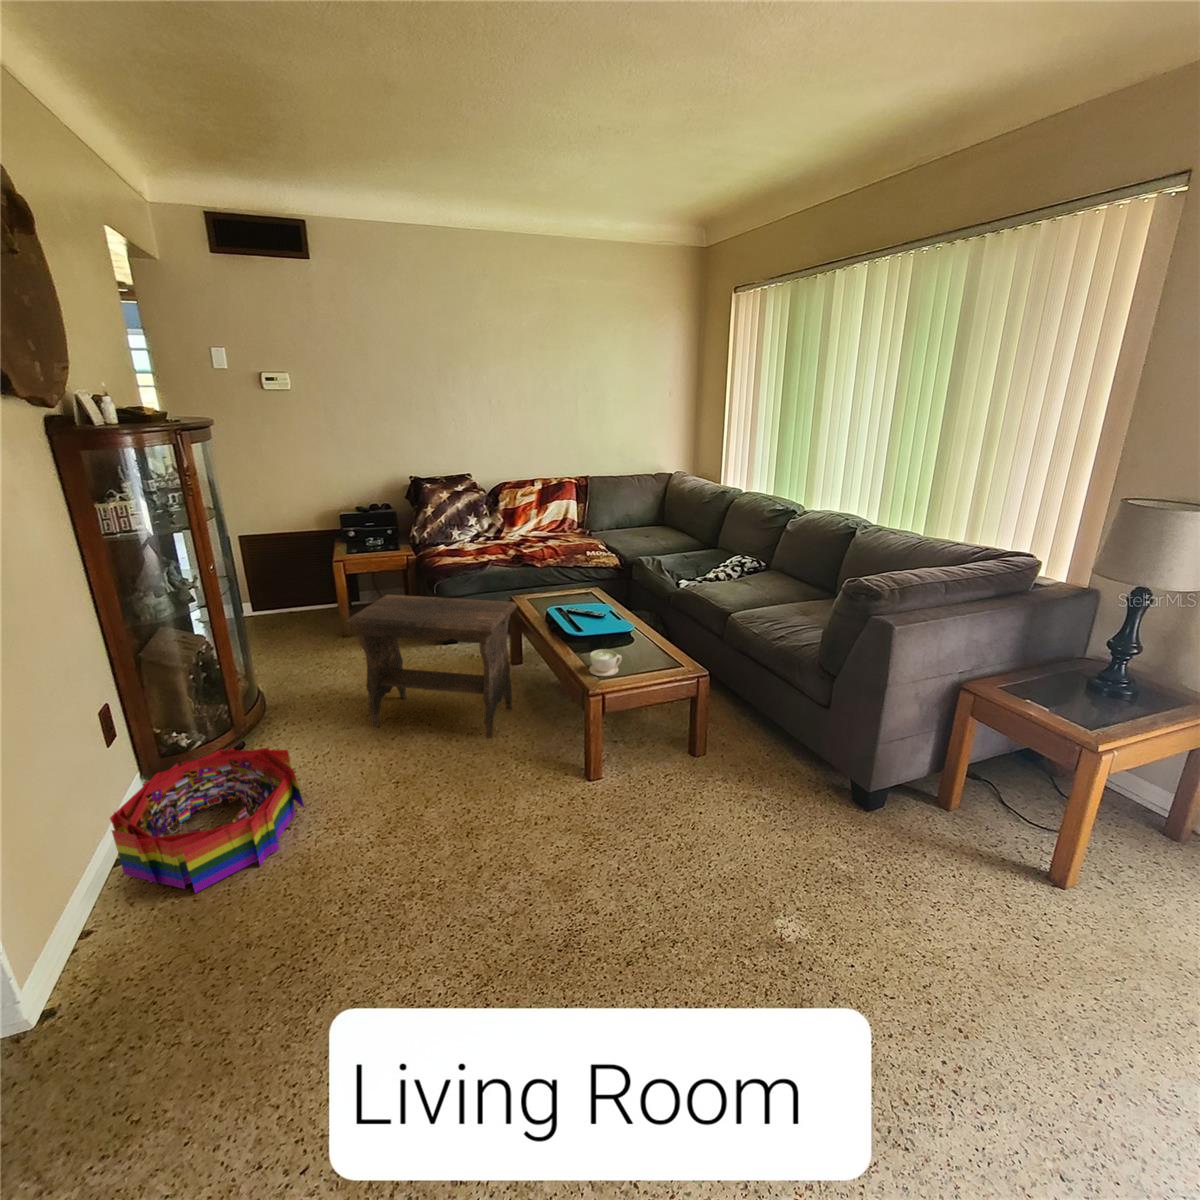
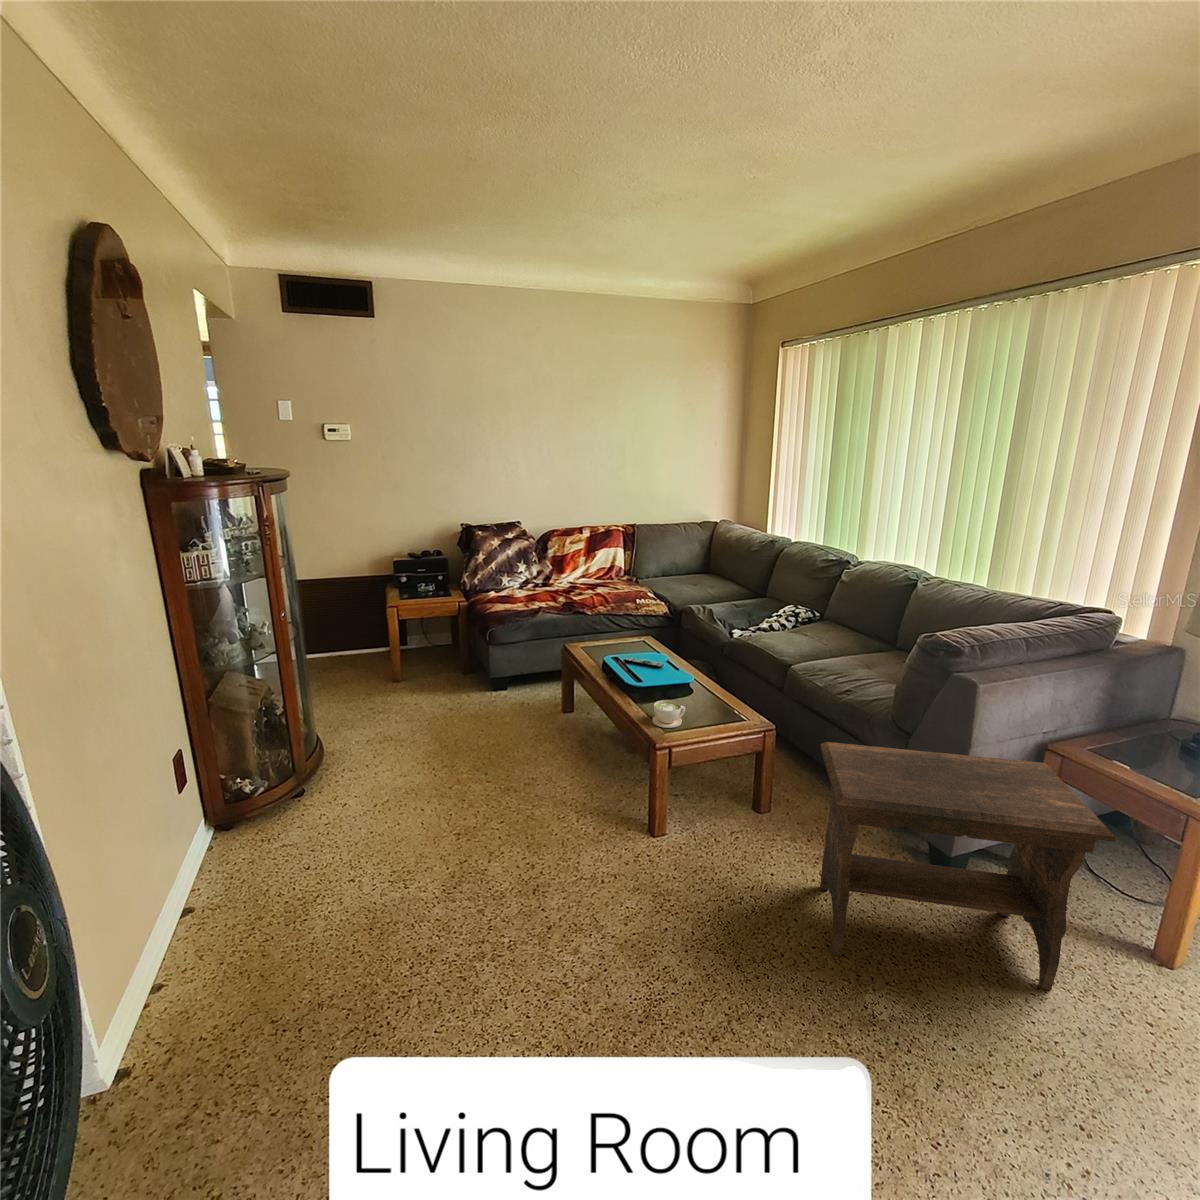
footstool: present [345,595,517,738] -> present [820,742,1116,990]
storage bin: present [110,748,305,893] -> none [183,794,370,947]

